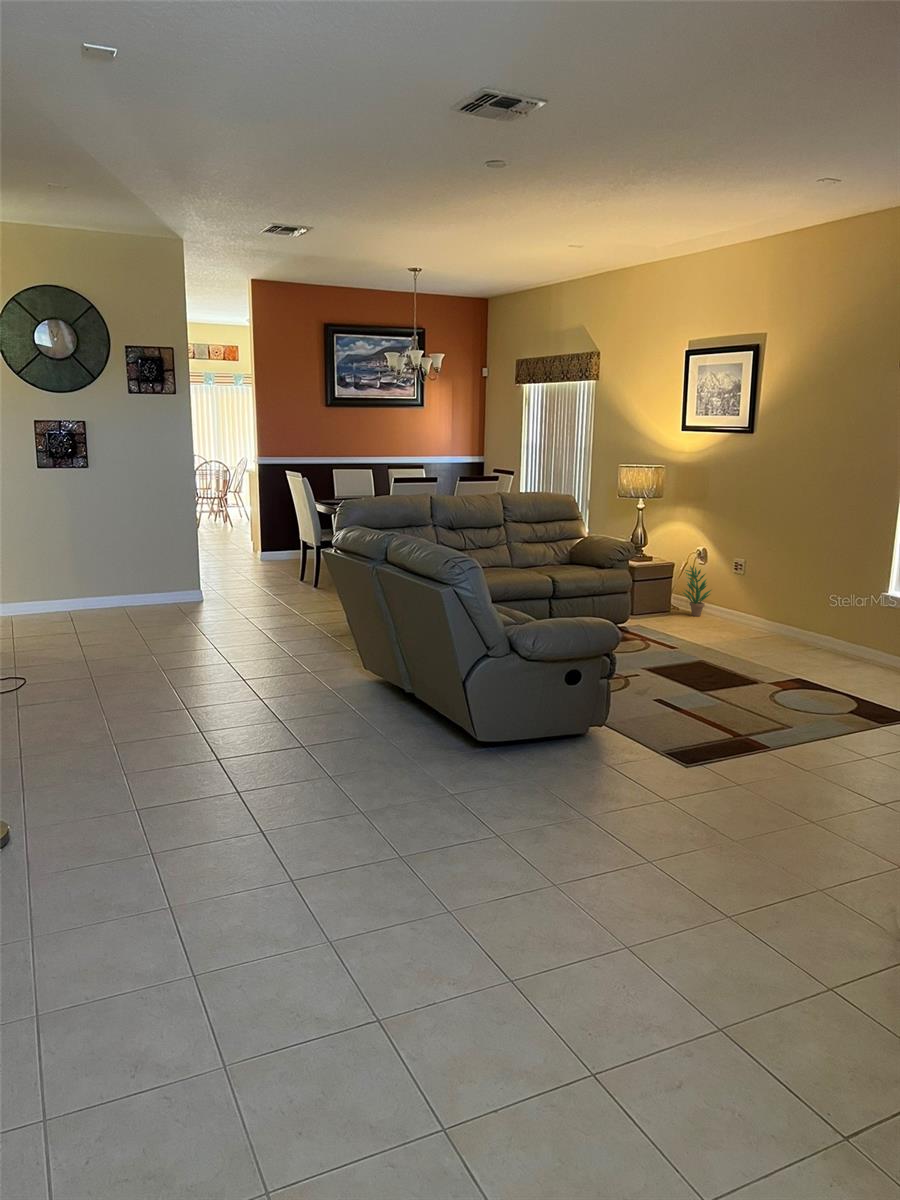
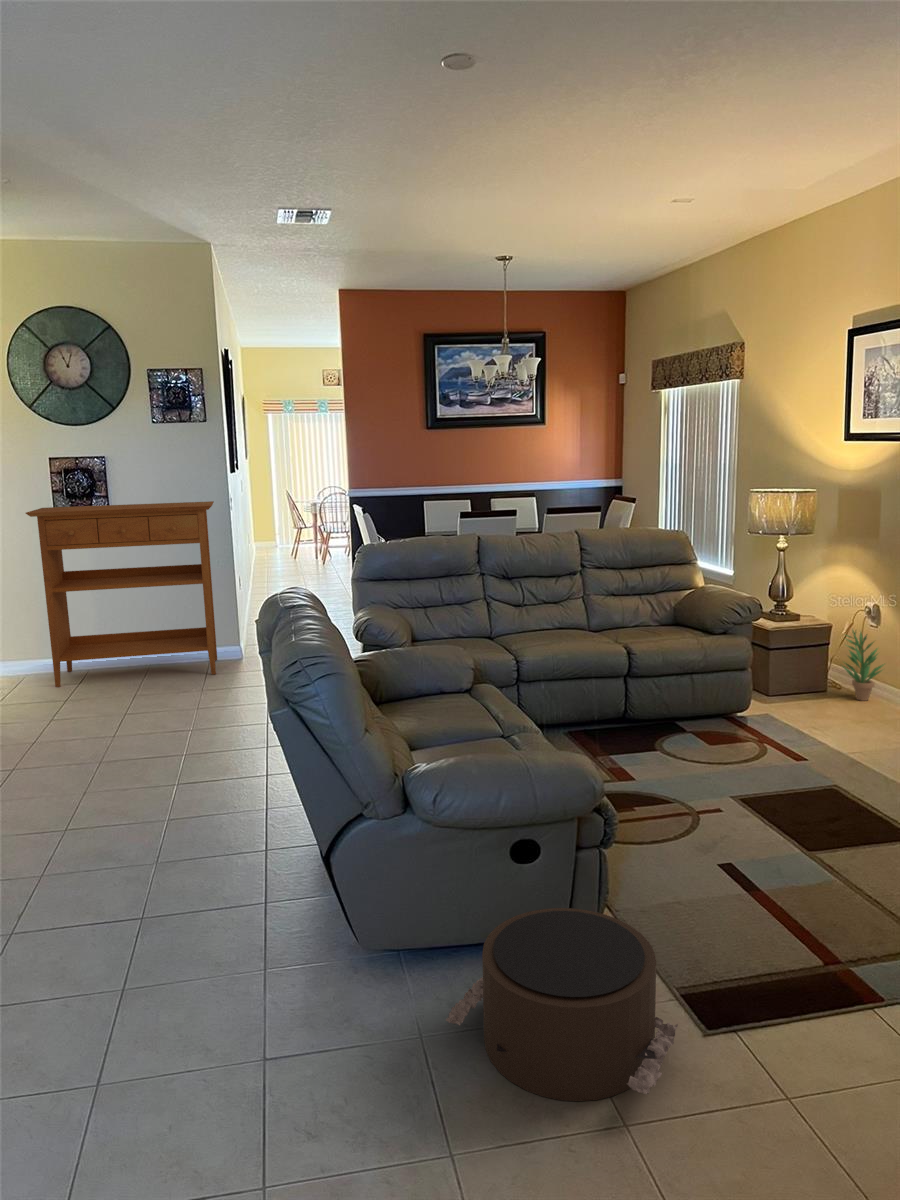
console table: none [27,464,193,624] -> present [26,501,217,687]
pouf: none [552,707,680,795] -> present [446,908,678,1101]

